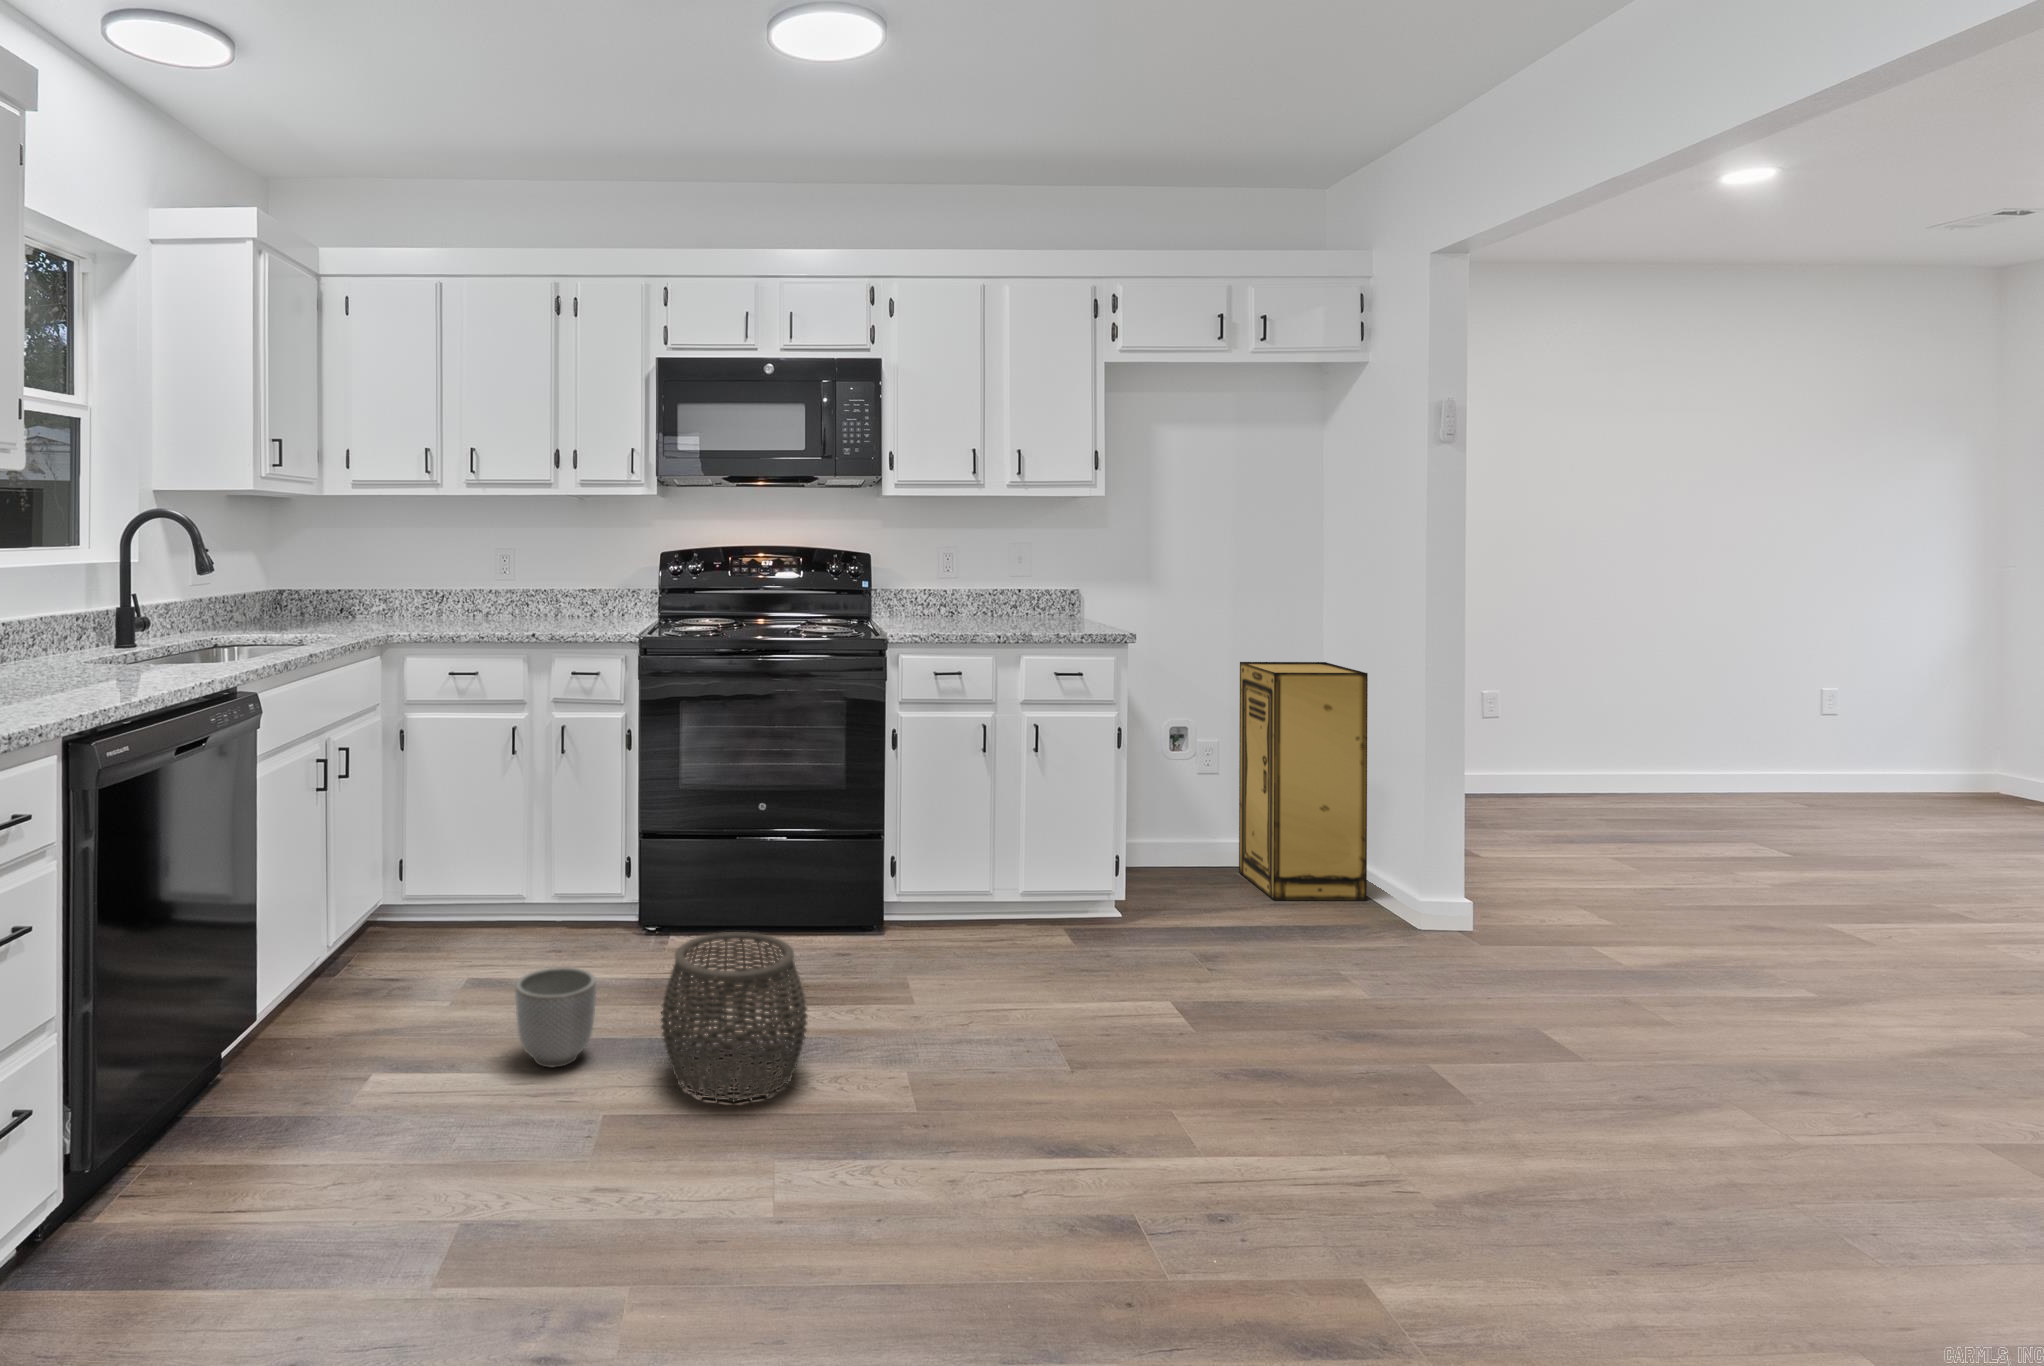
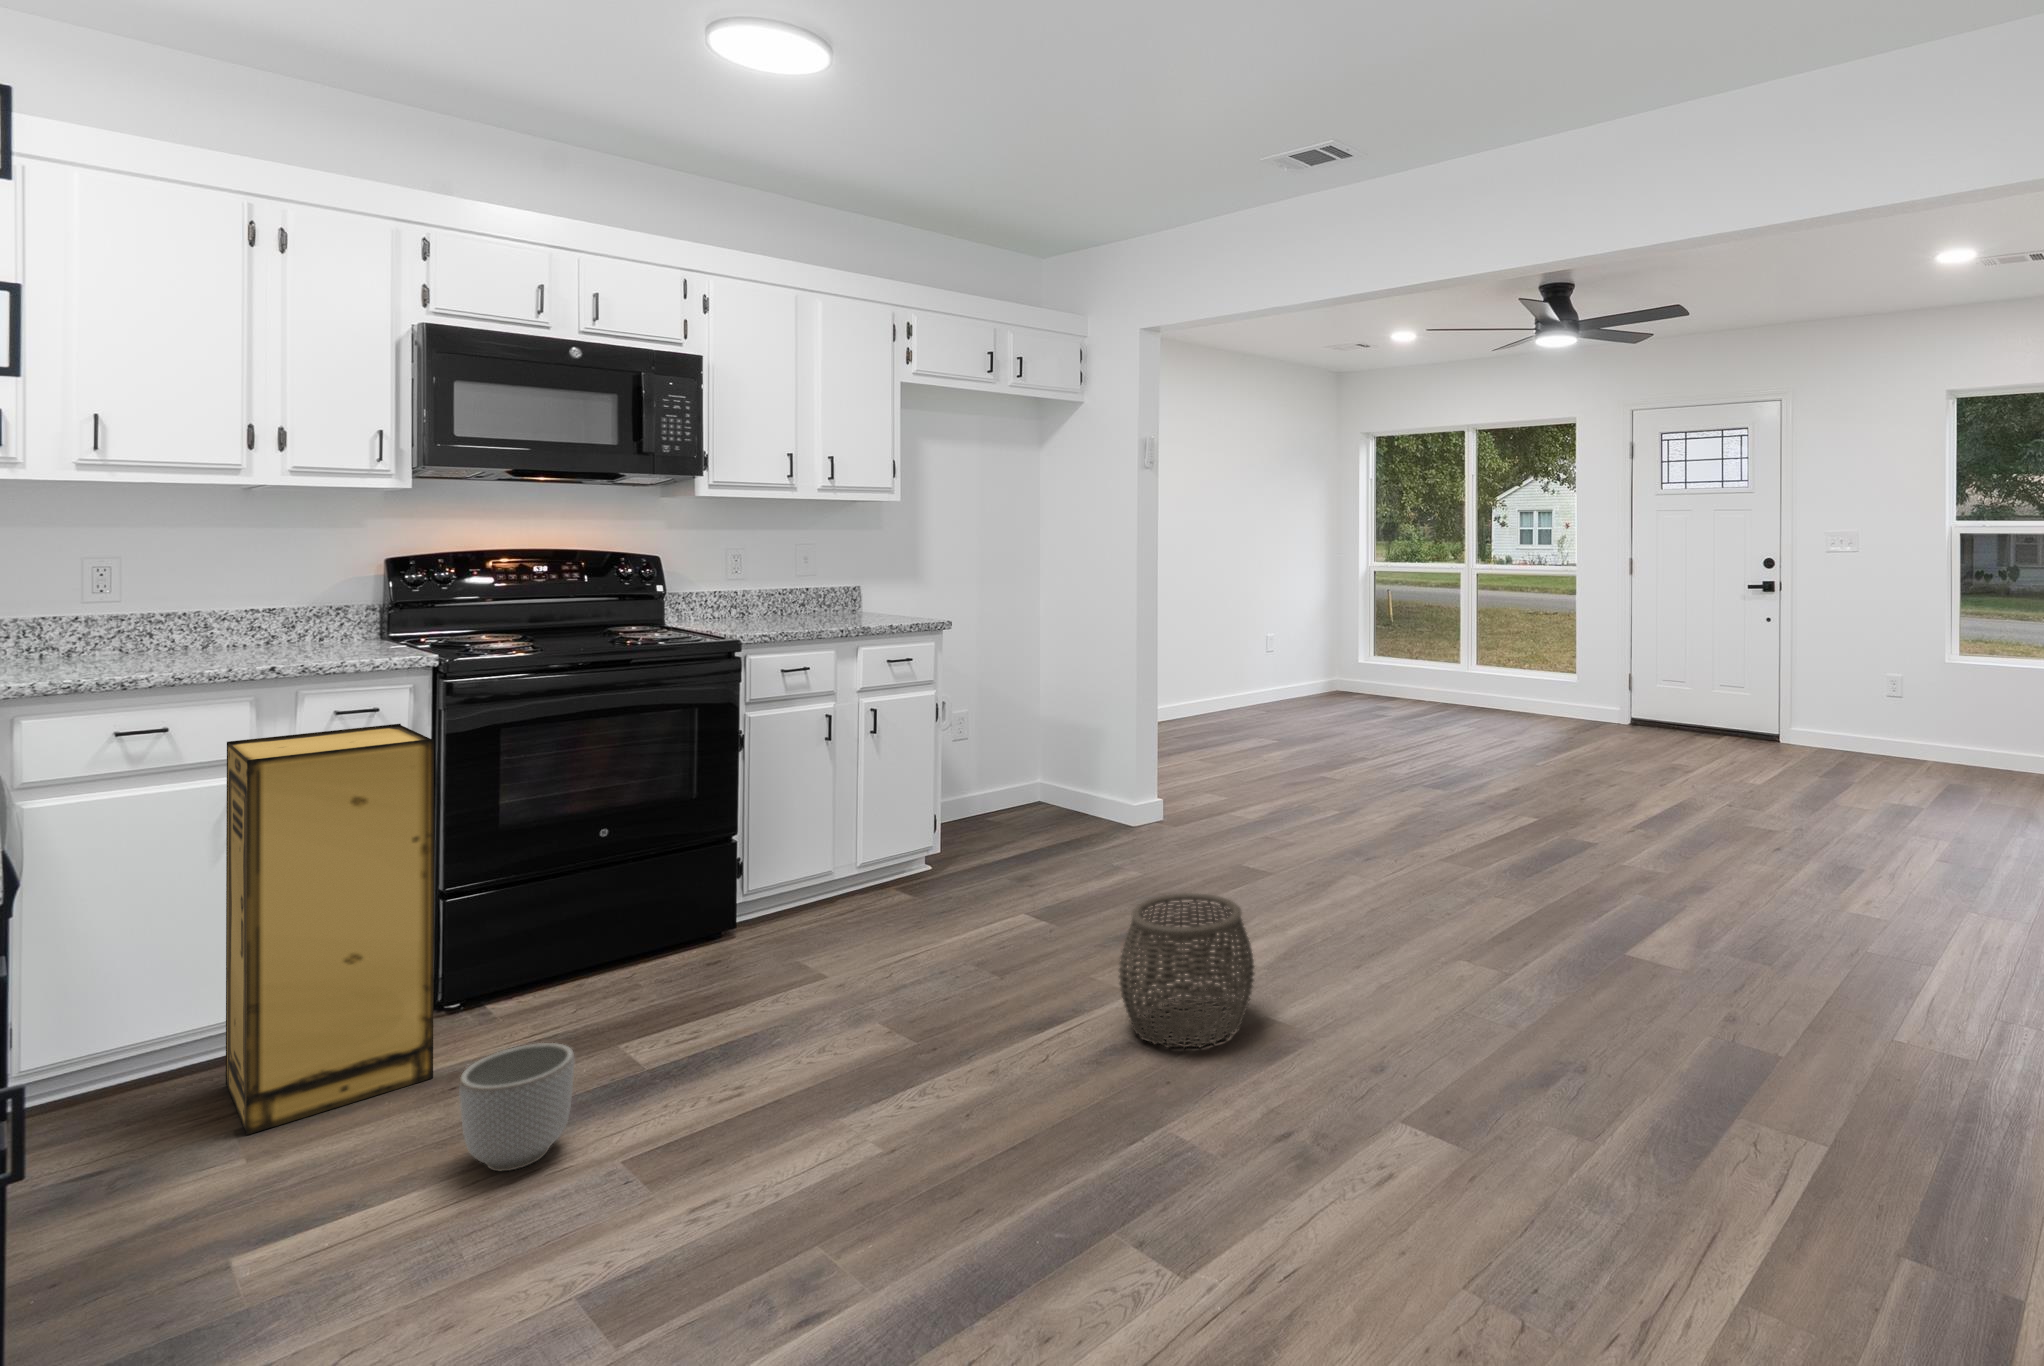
storage cabinet: present [1239,662,1368,901] -> present [226,724,434,1135]
woven basket: present [661,932,808,1102] -> present [1118,893,1254,1048]

